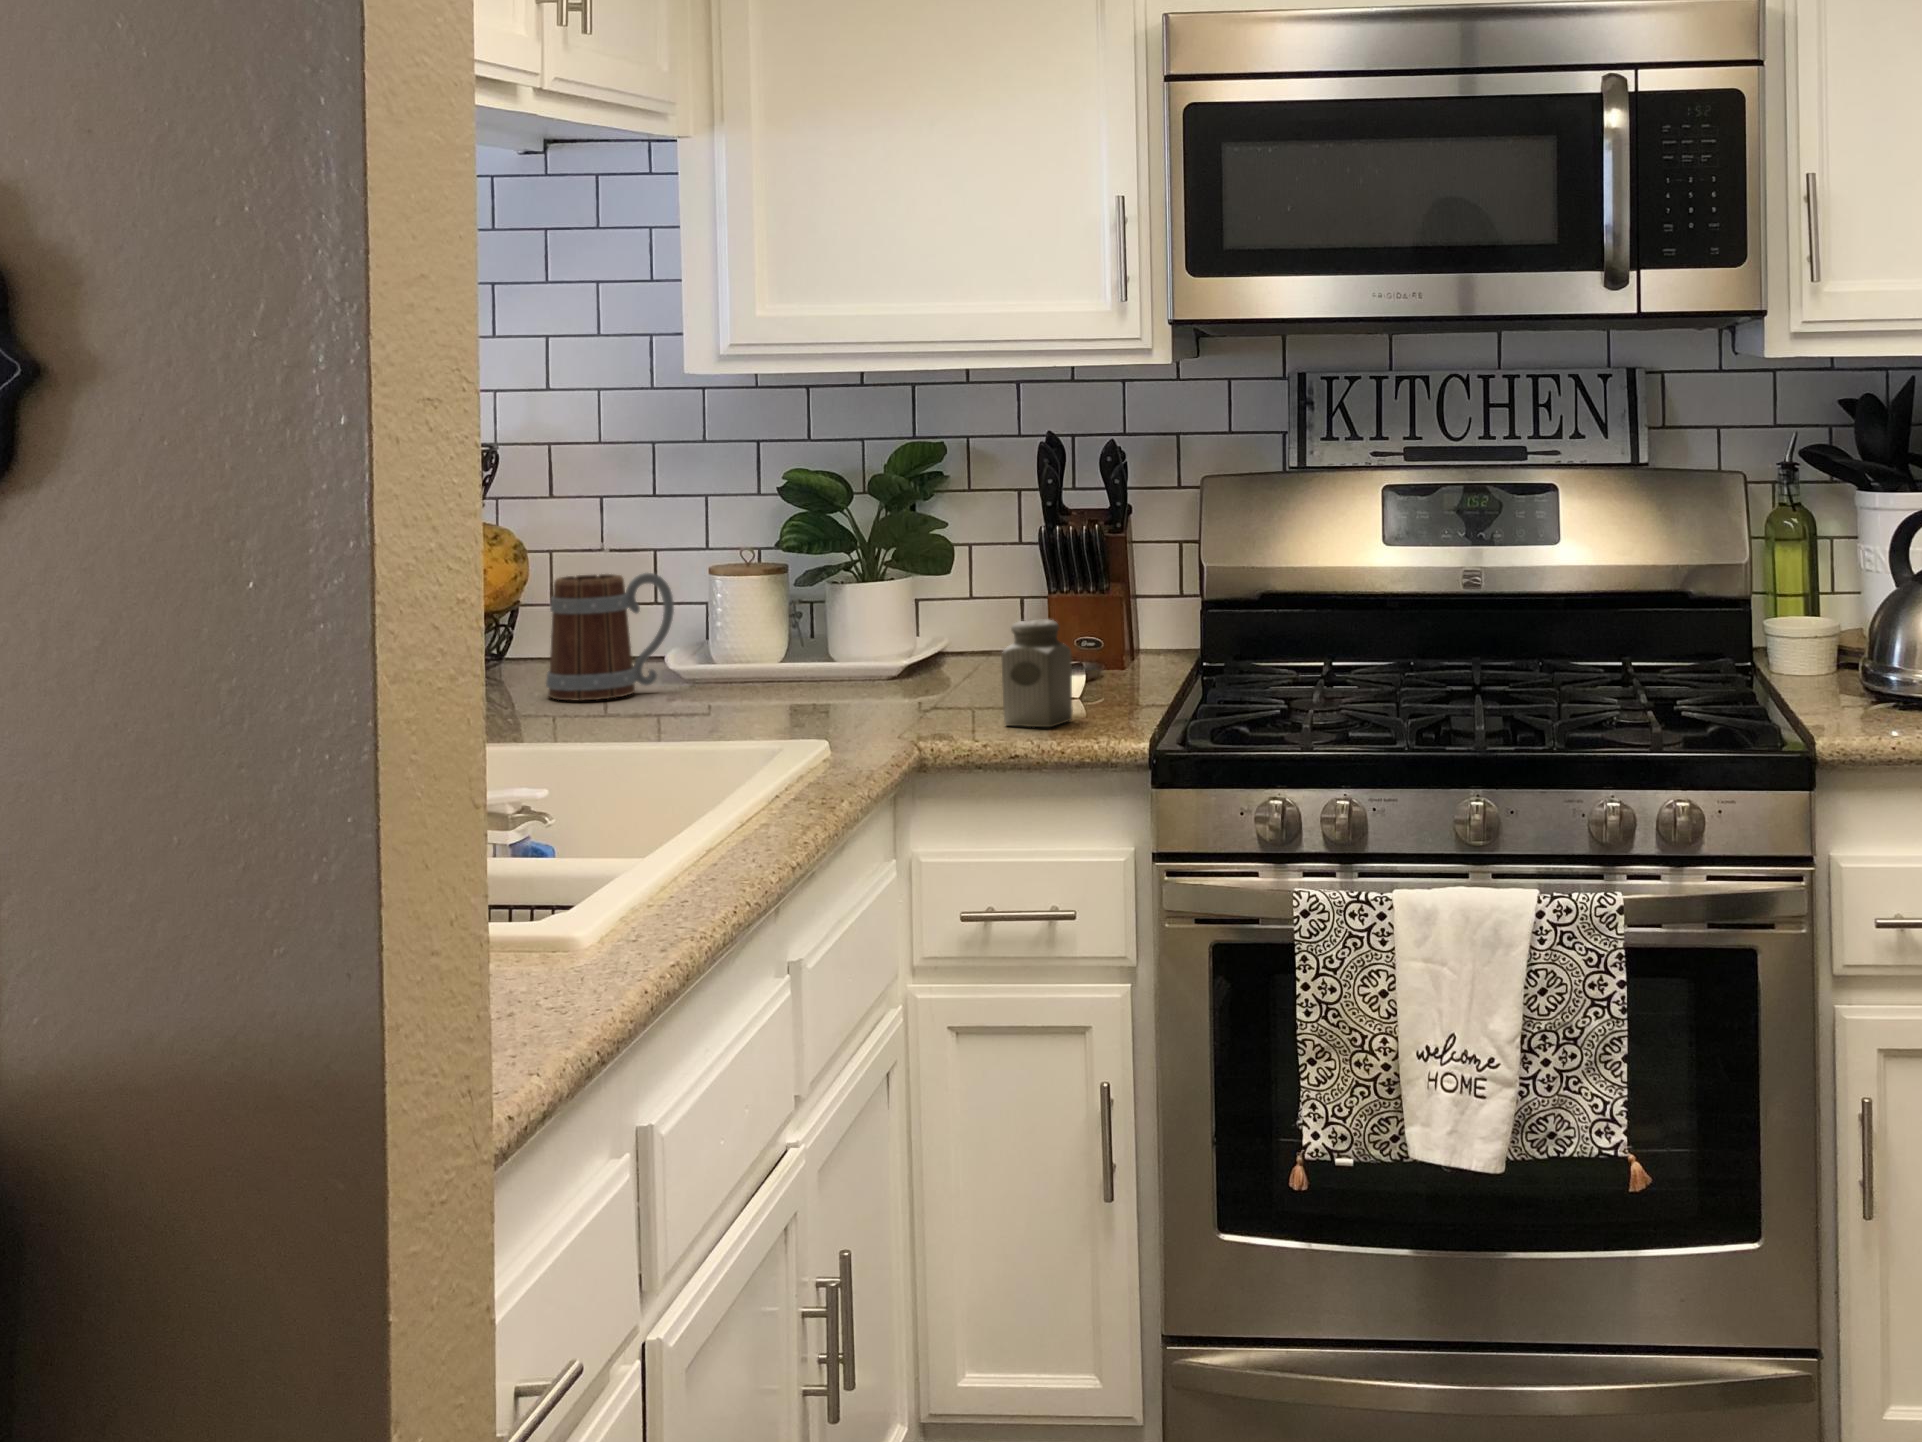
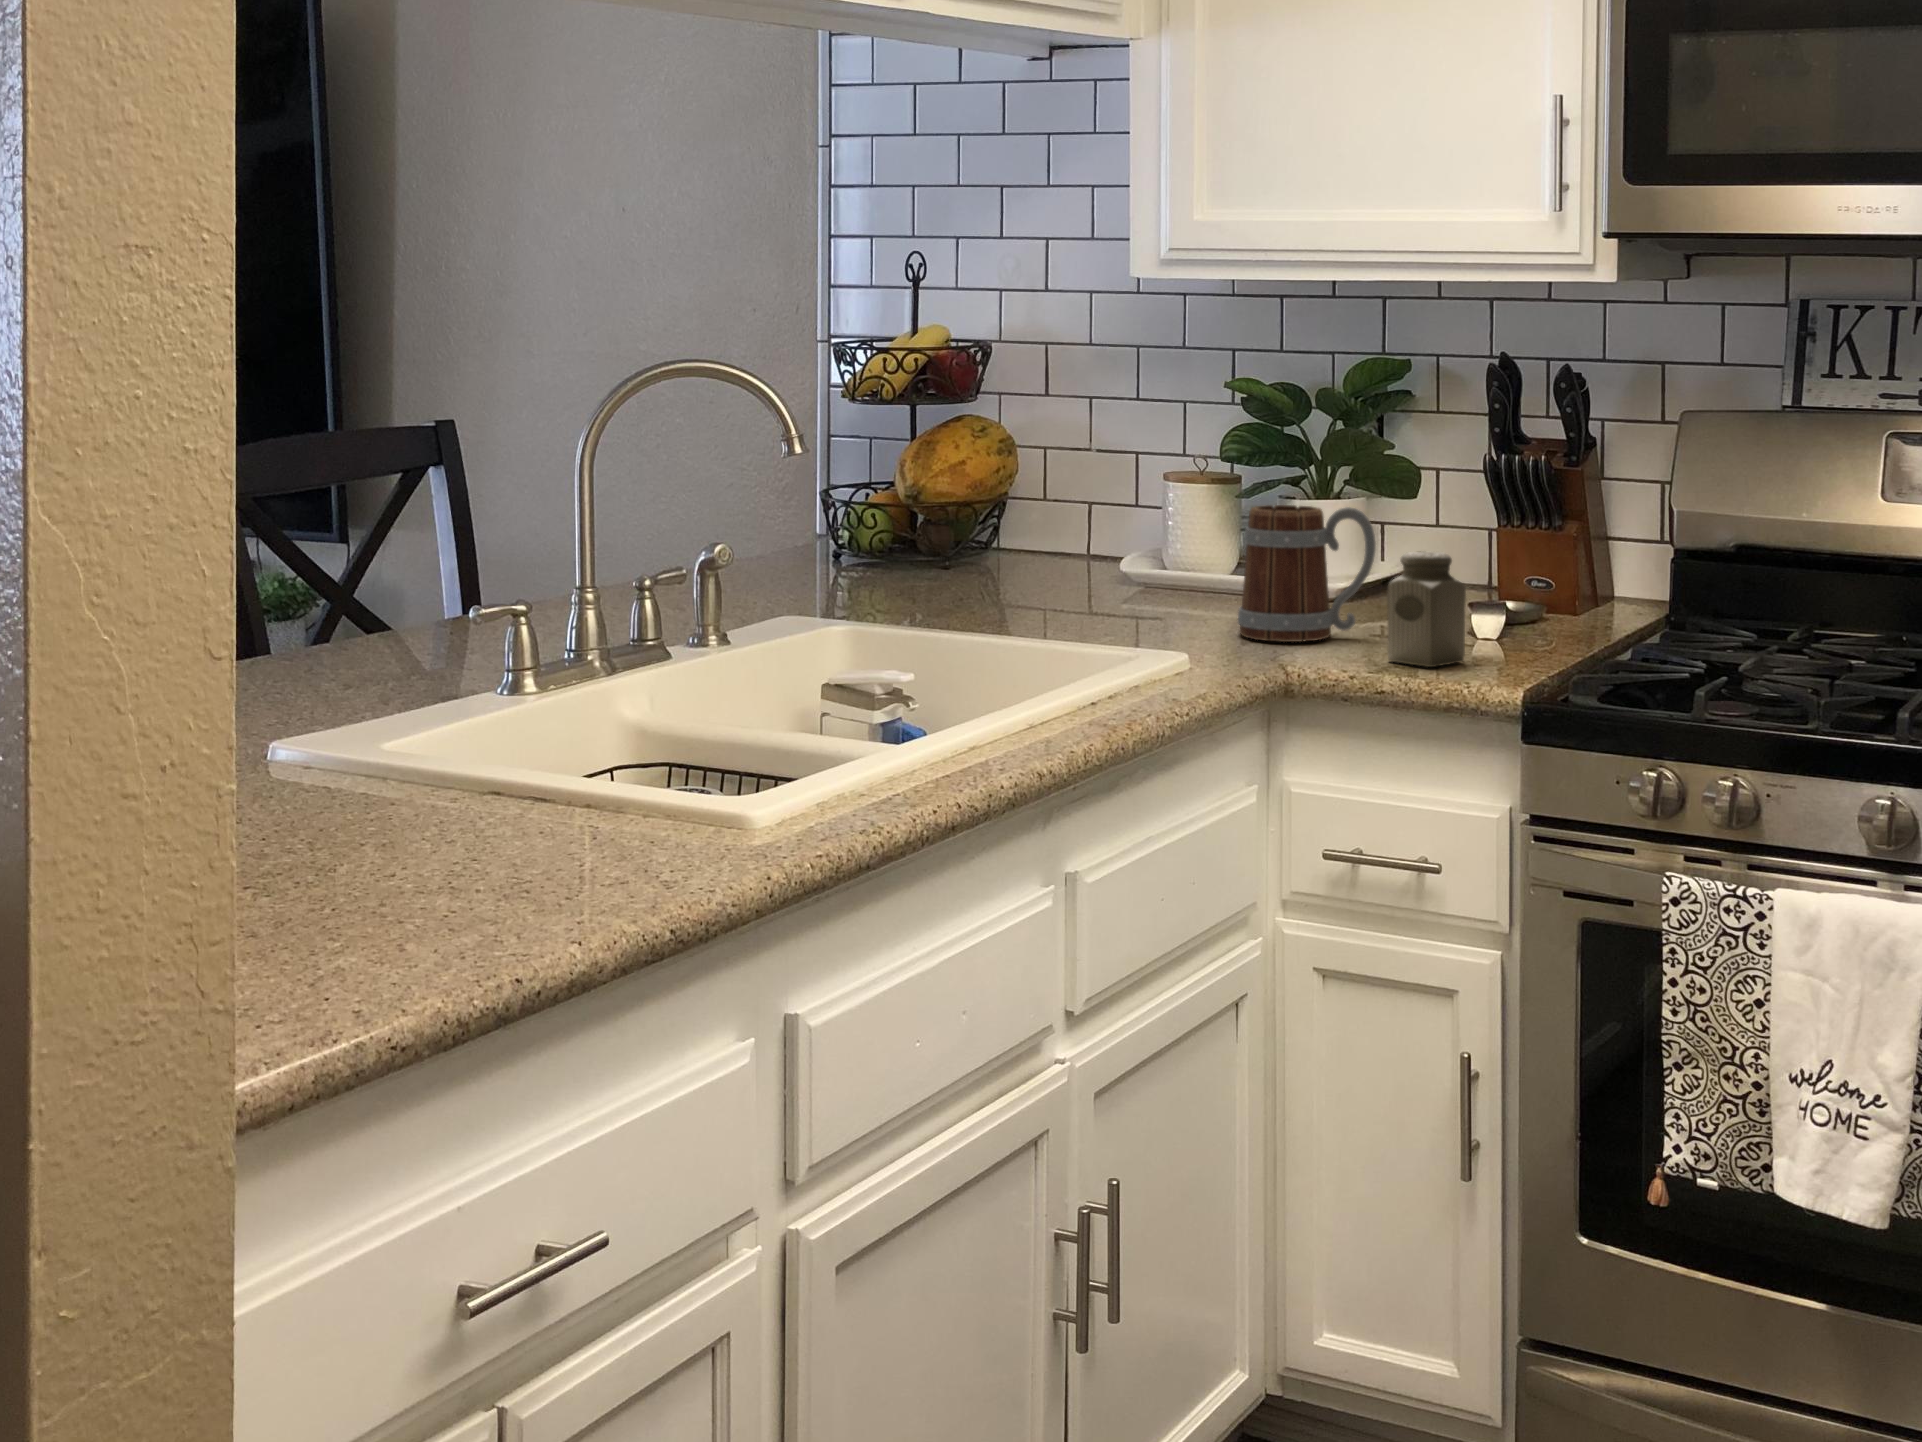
mug: present [546,573,674,700] -> present [1238,505,1376,642]

